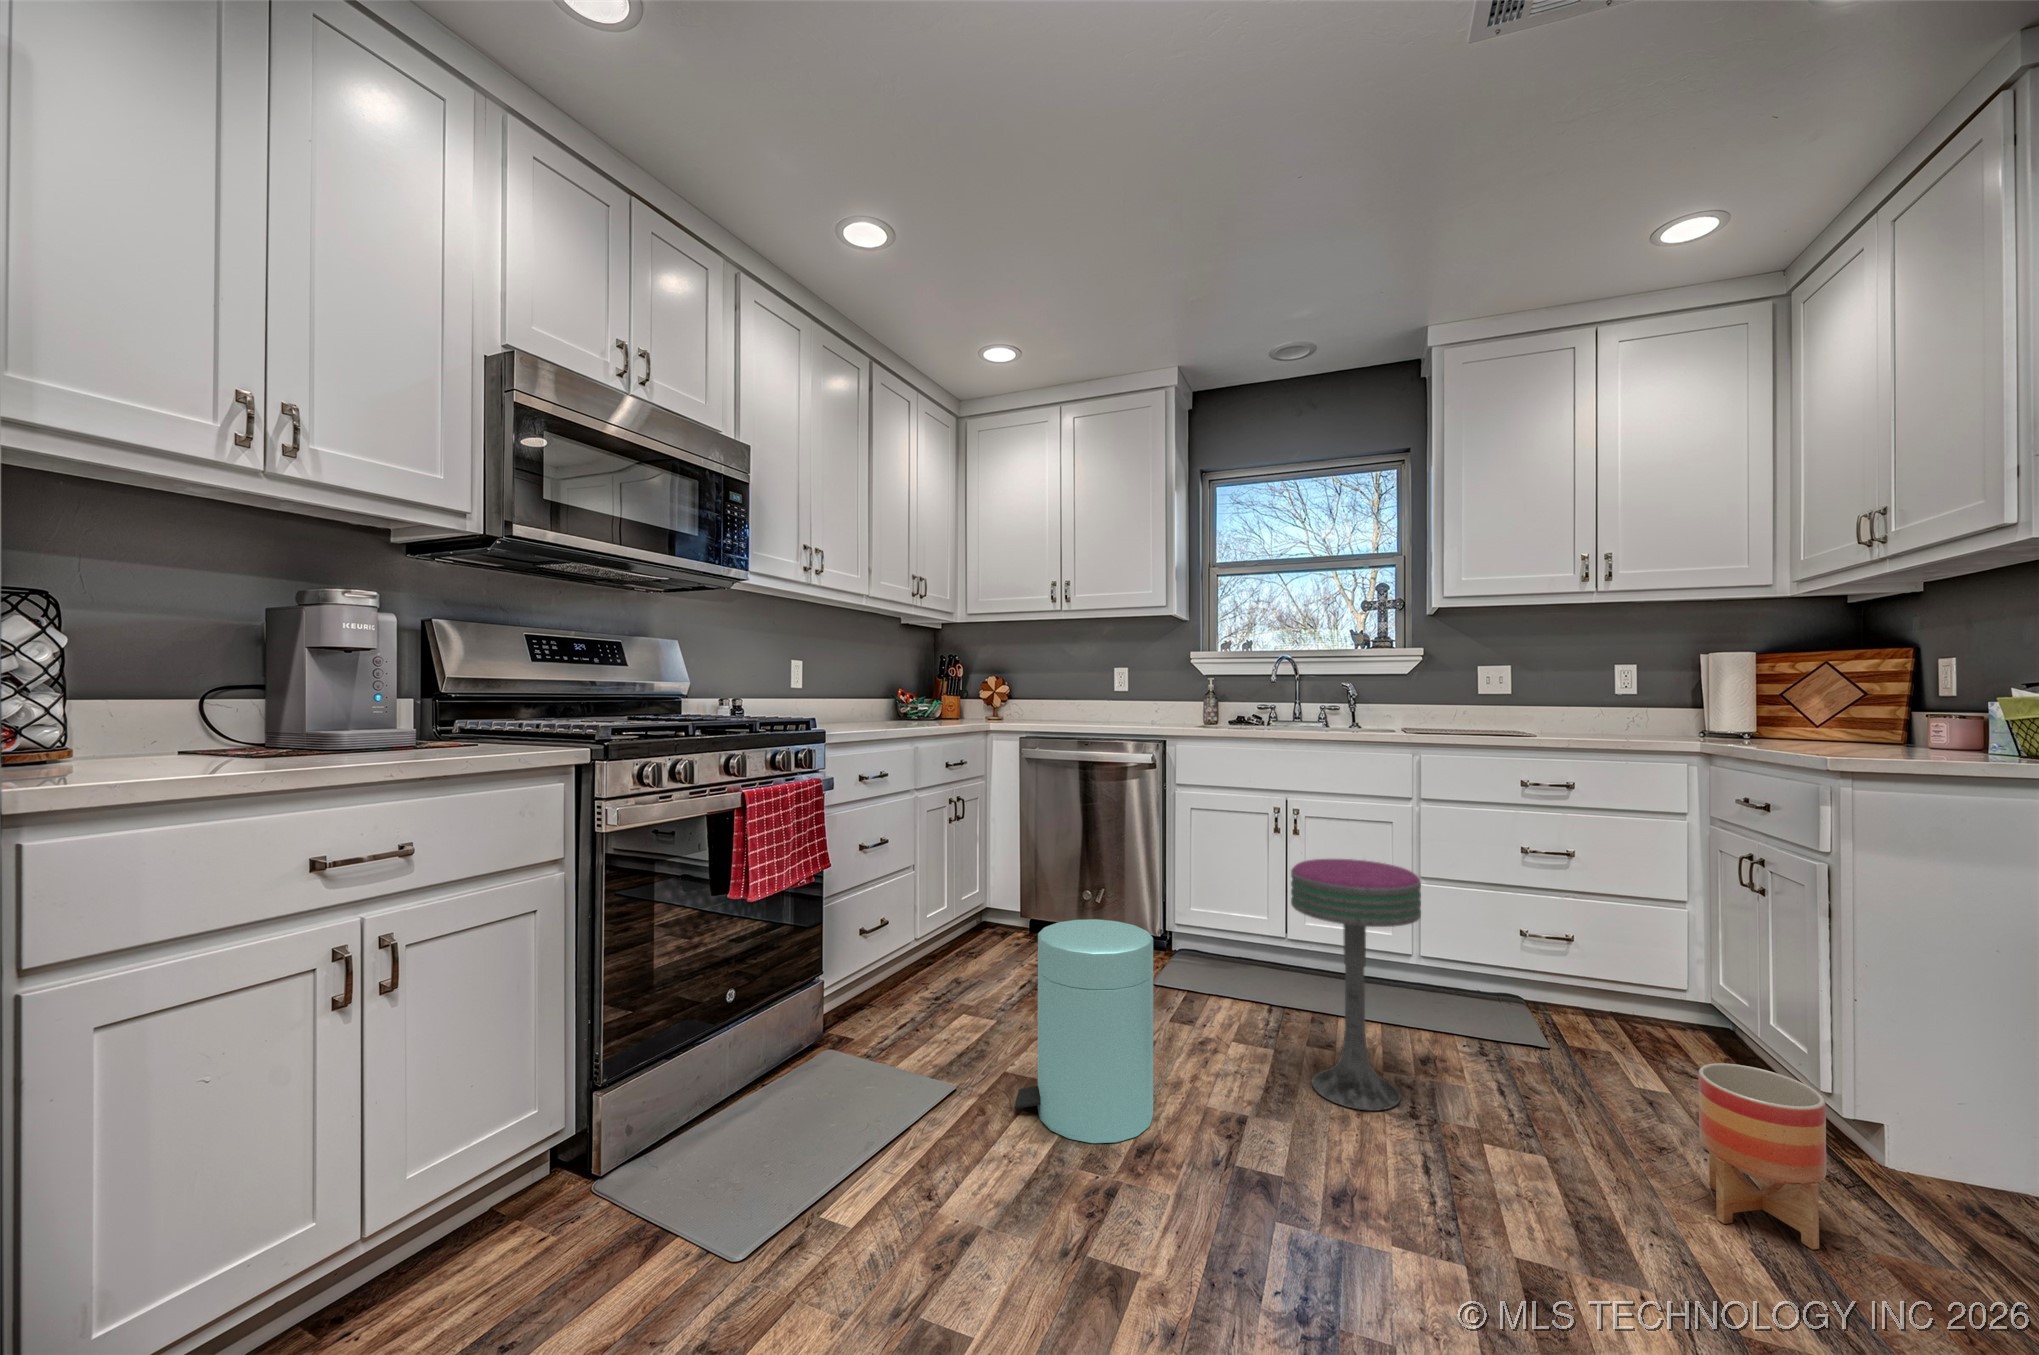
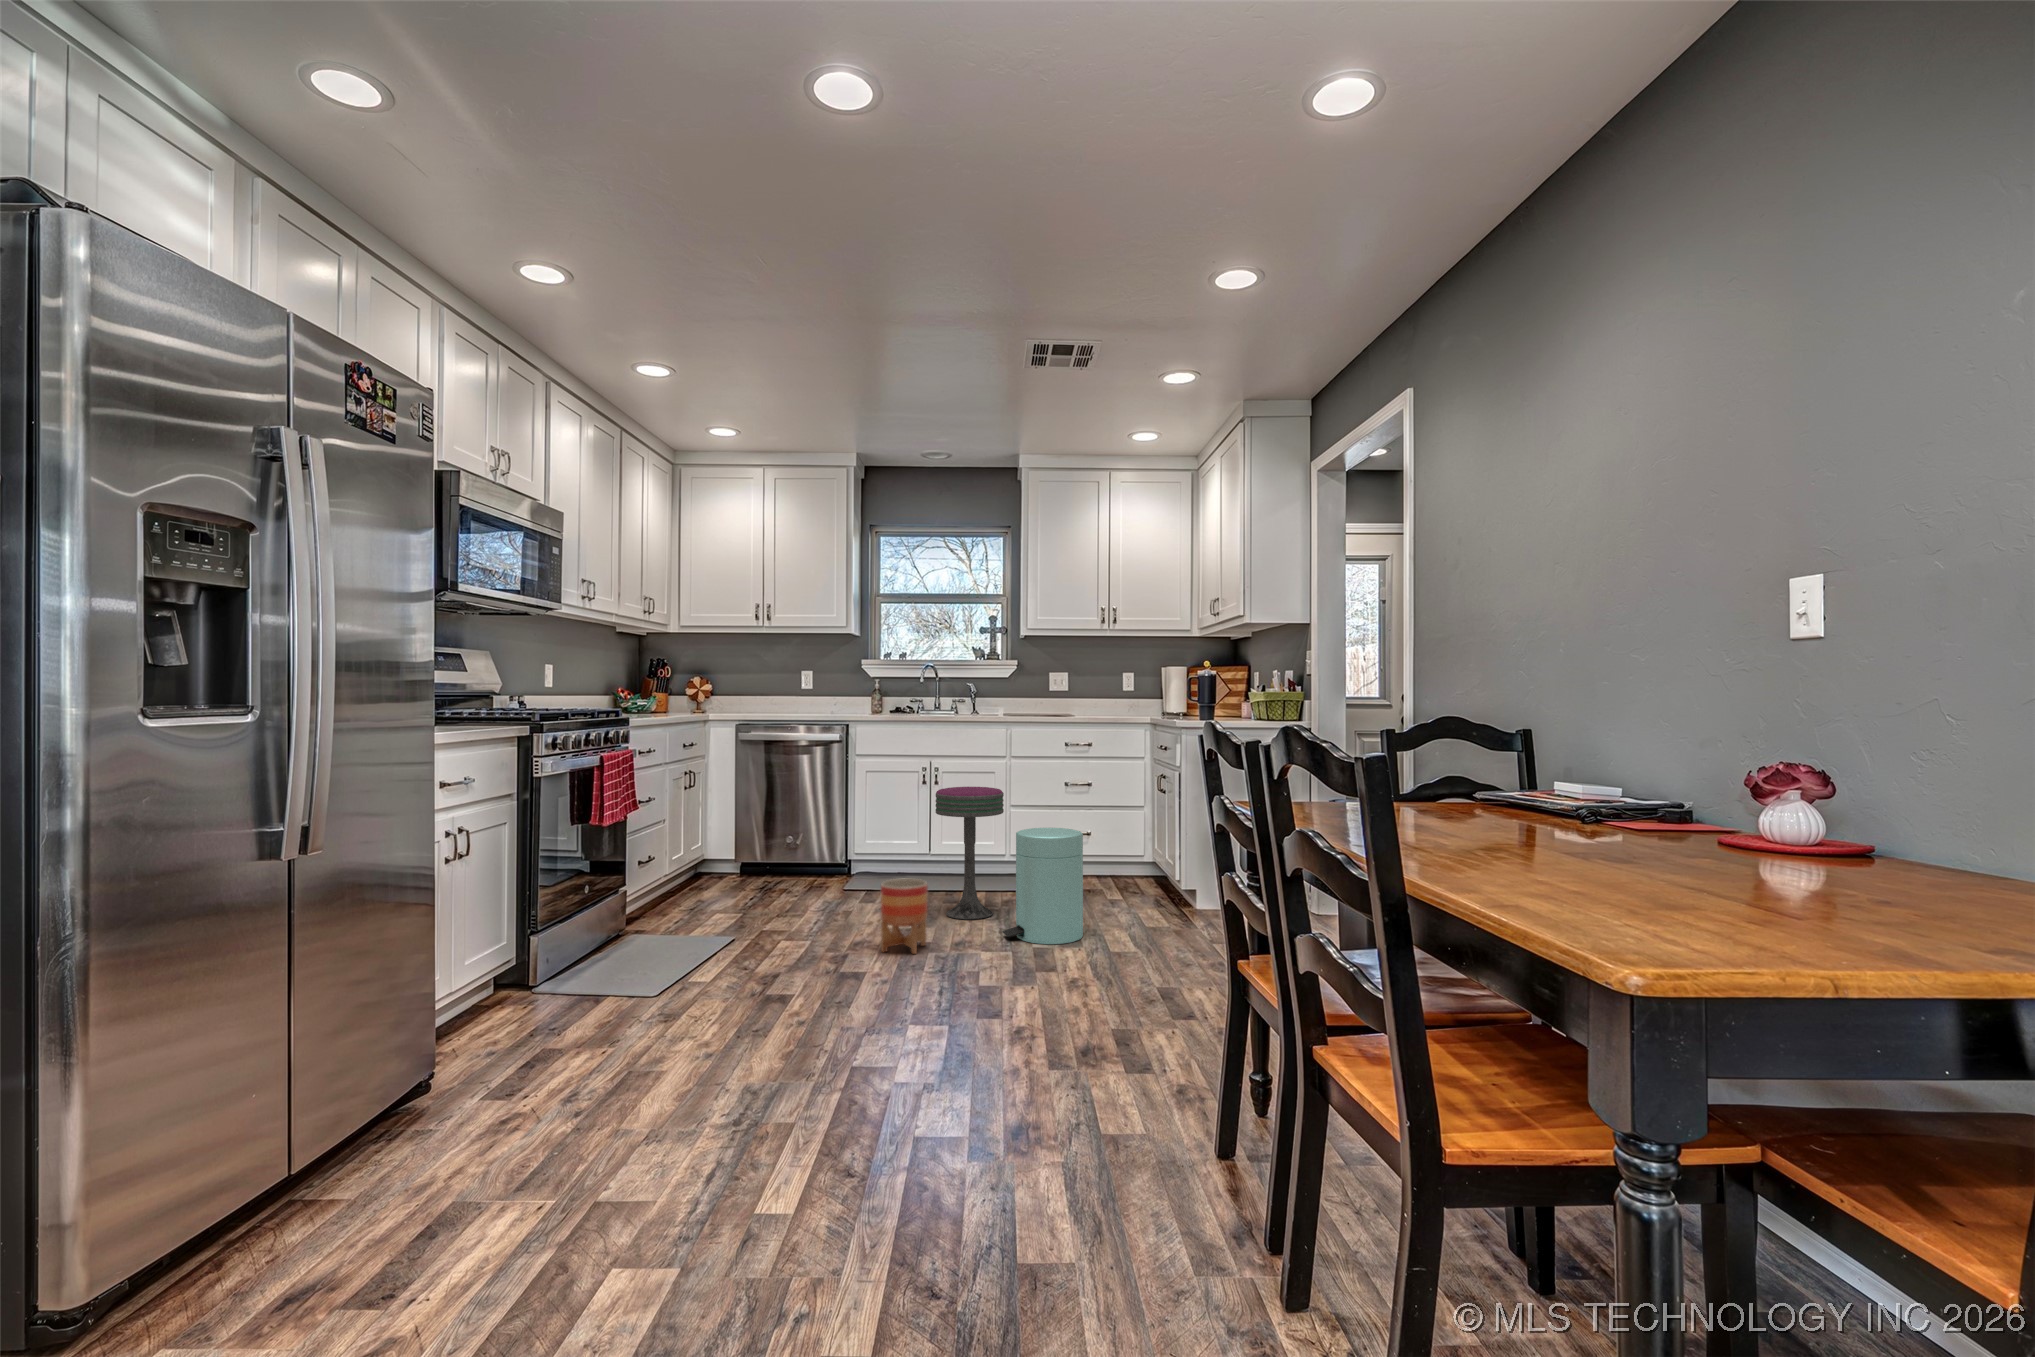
trash can: present [1015,919,1153,1143] -> present [1003,828,1083,944]
planter: present [1699,1063,1826,1249] -> present [880,878,928,954]

